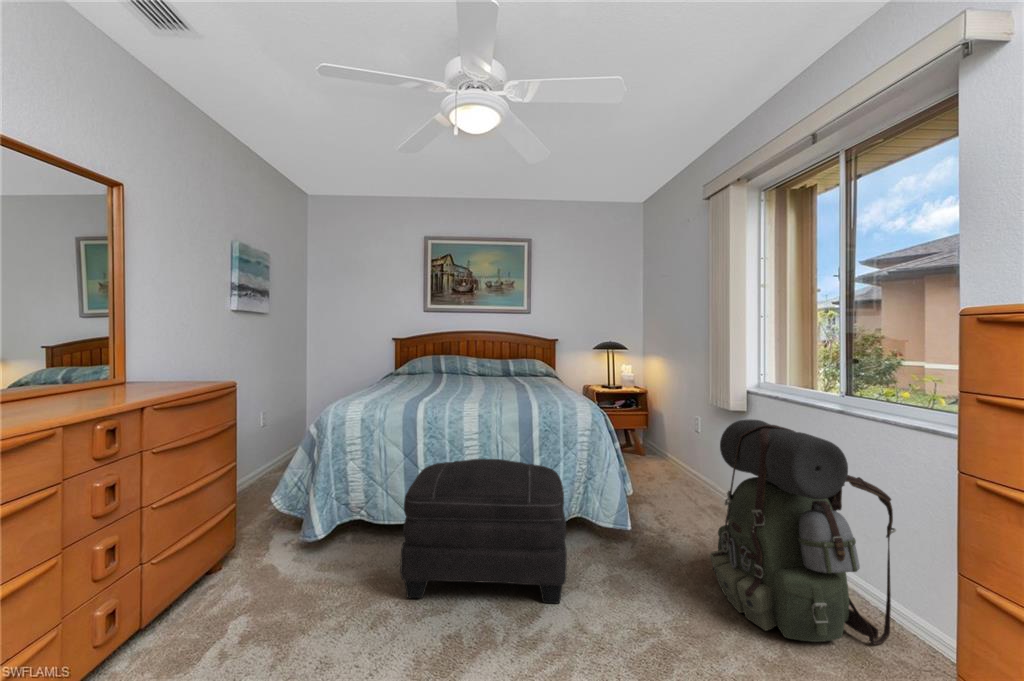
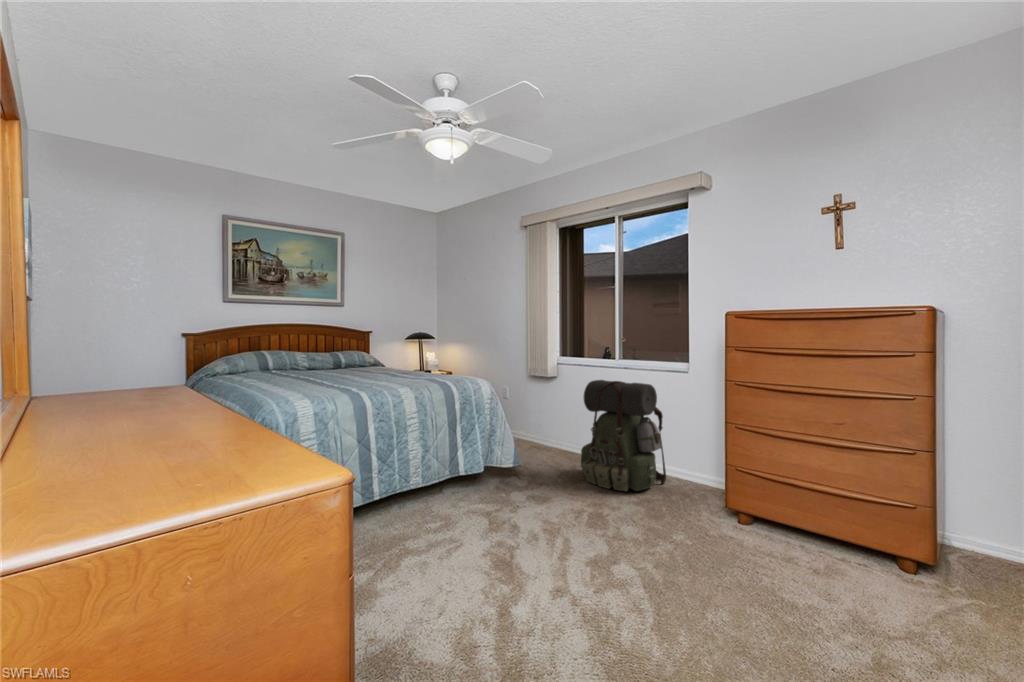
ottoman: present [400,459,567,604] -> none [396,428,532,543]

